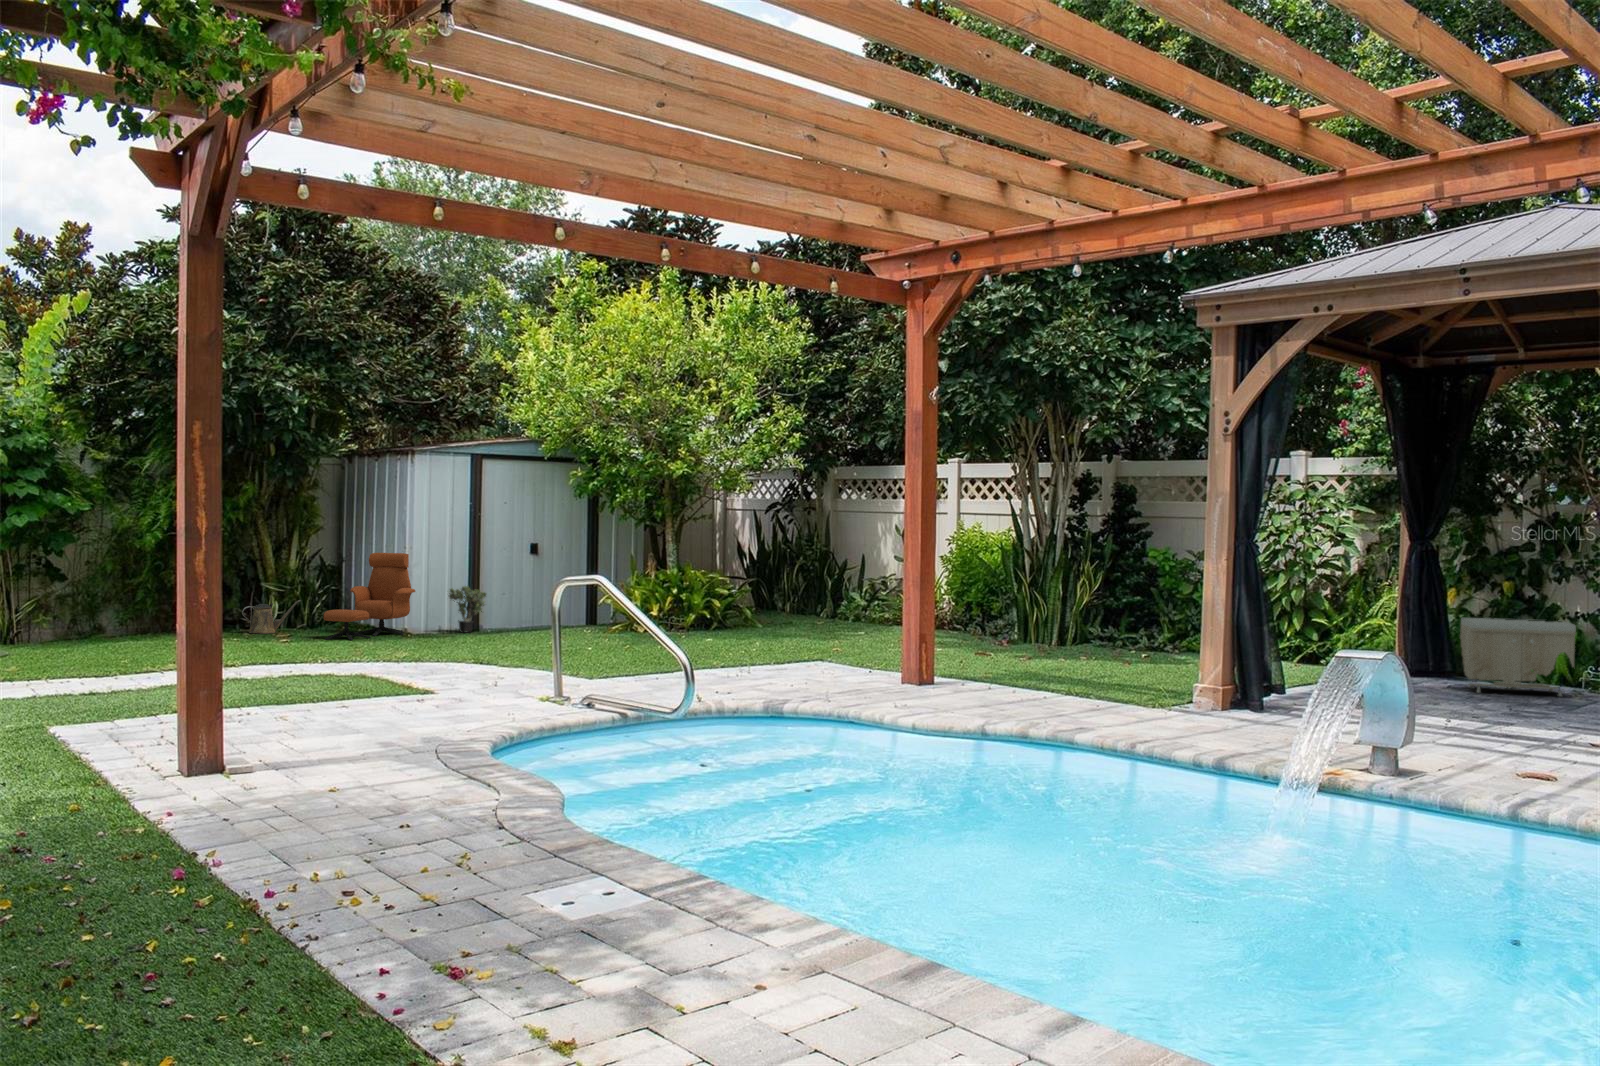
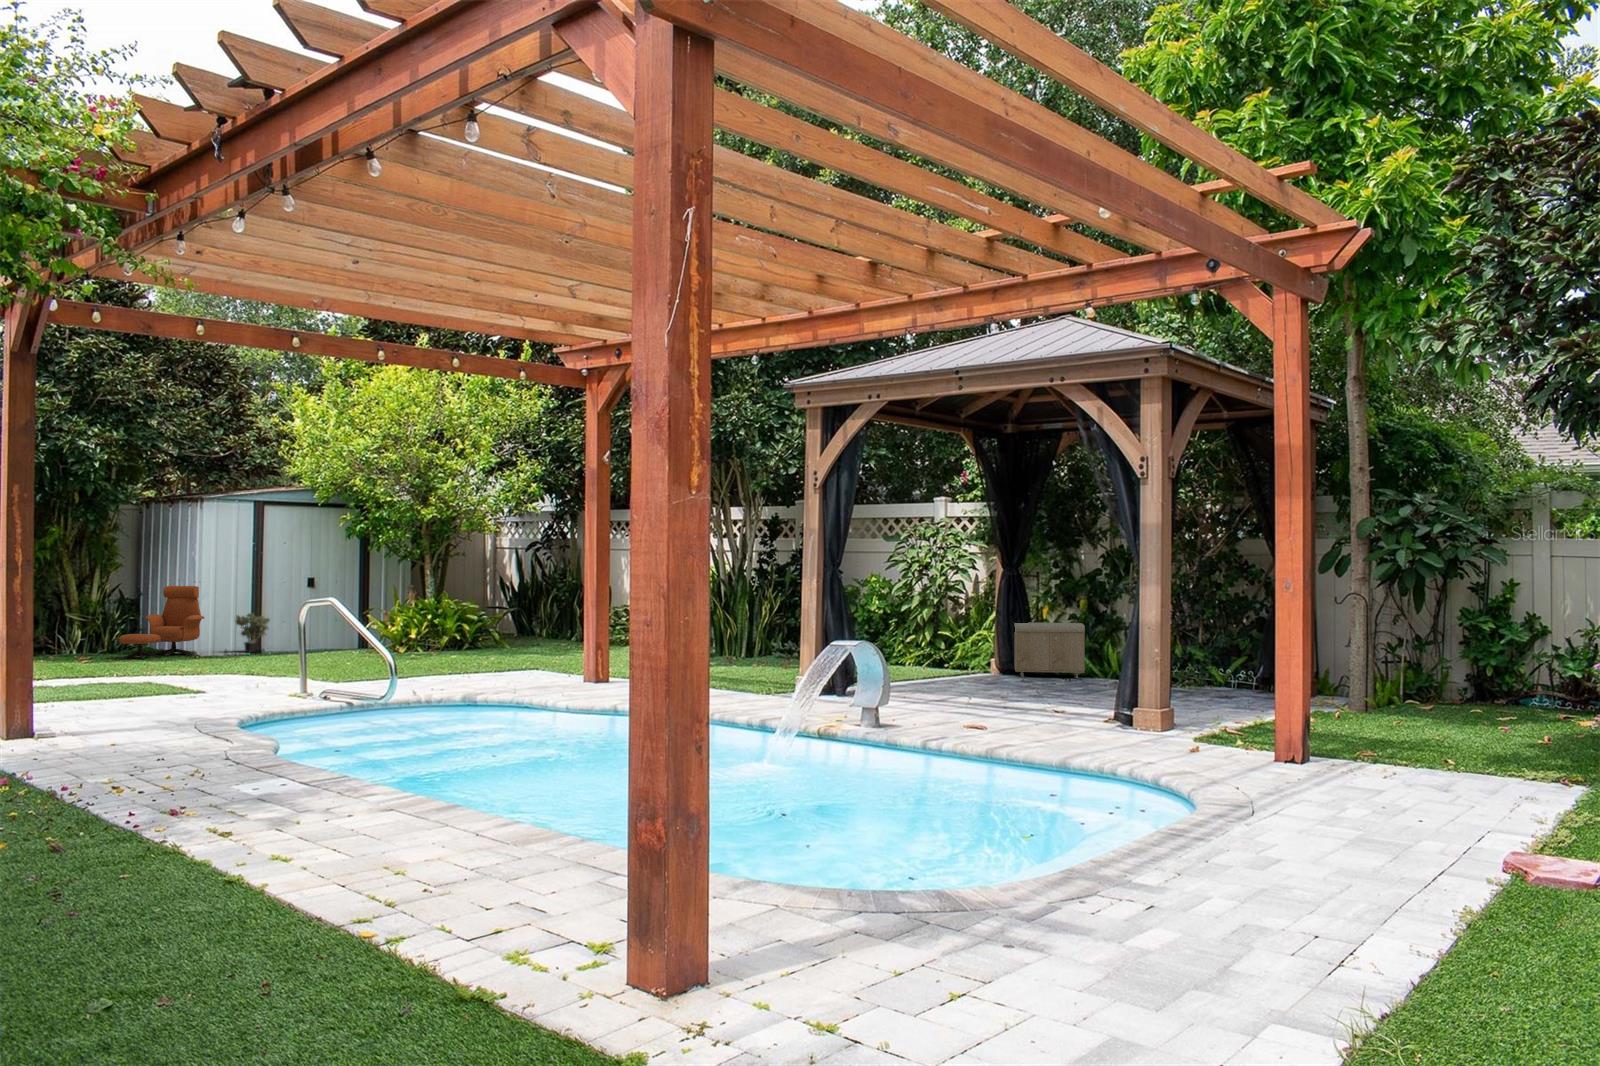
watering can: present [242,600,301,634] -> none [45,627,100,656]

